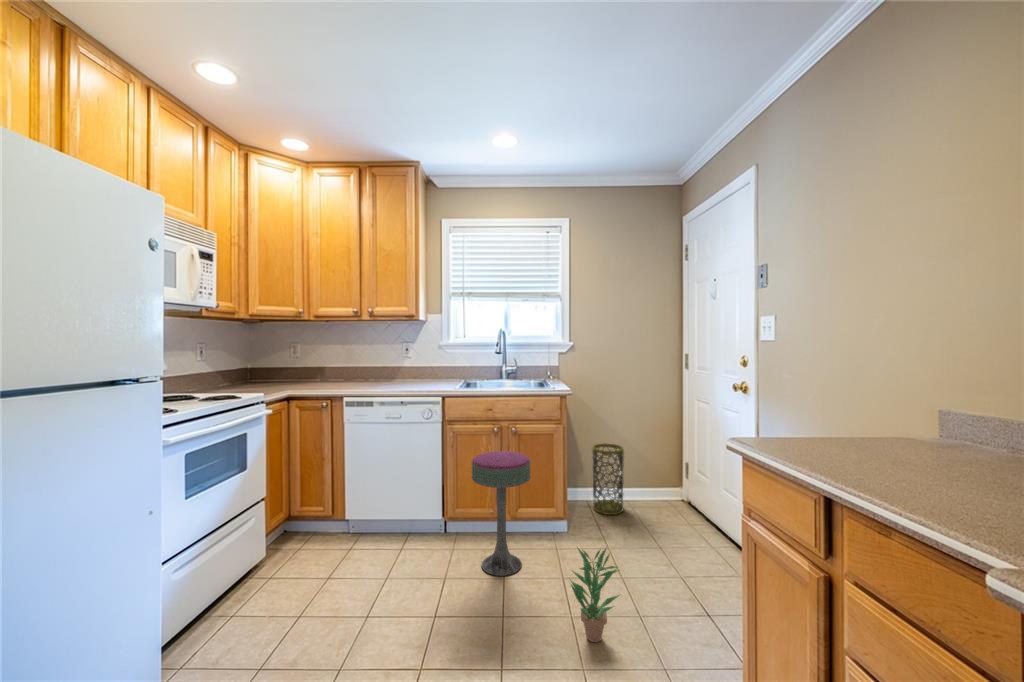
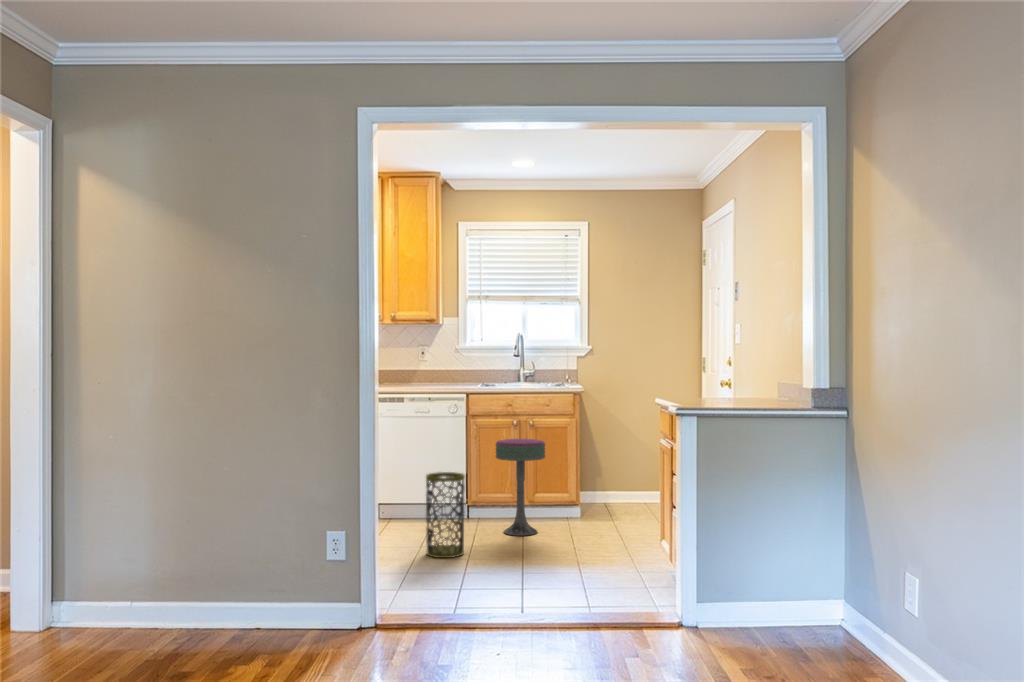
trash can: present [592,443,624,515] -> present [426,472,465,558]
potted plant: present [571,549,619,643] -> none [571,485,607,555]

